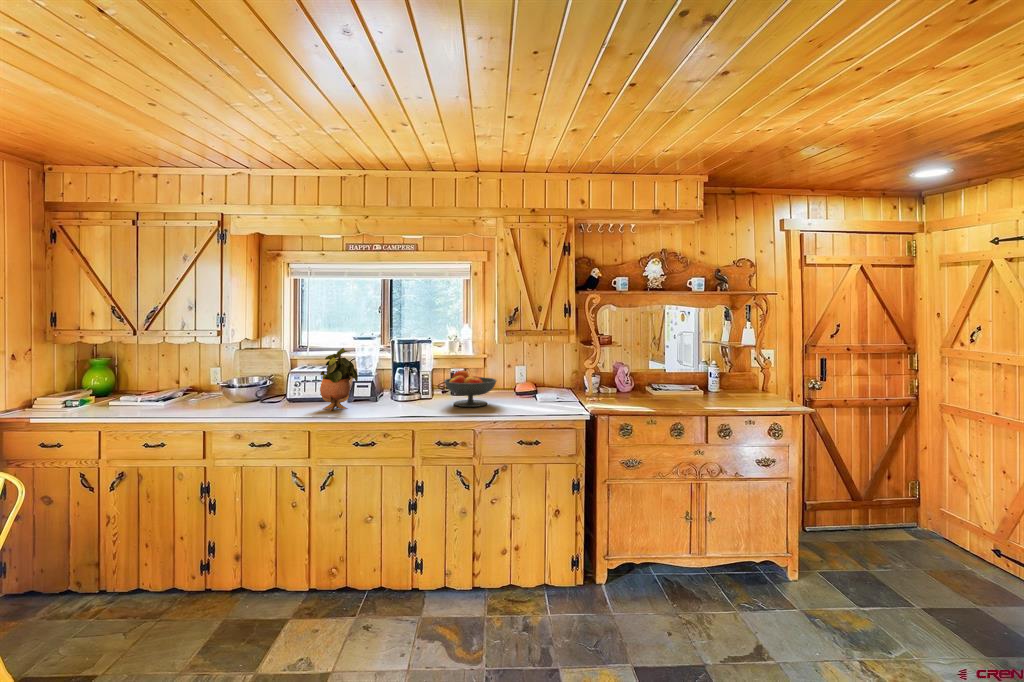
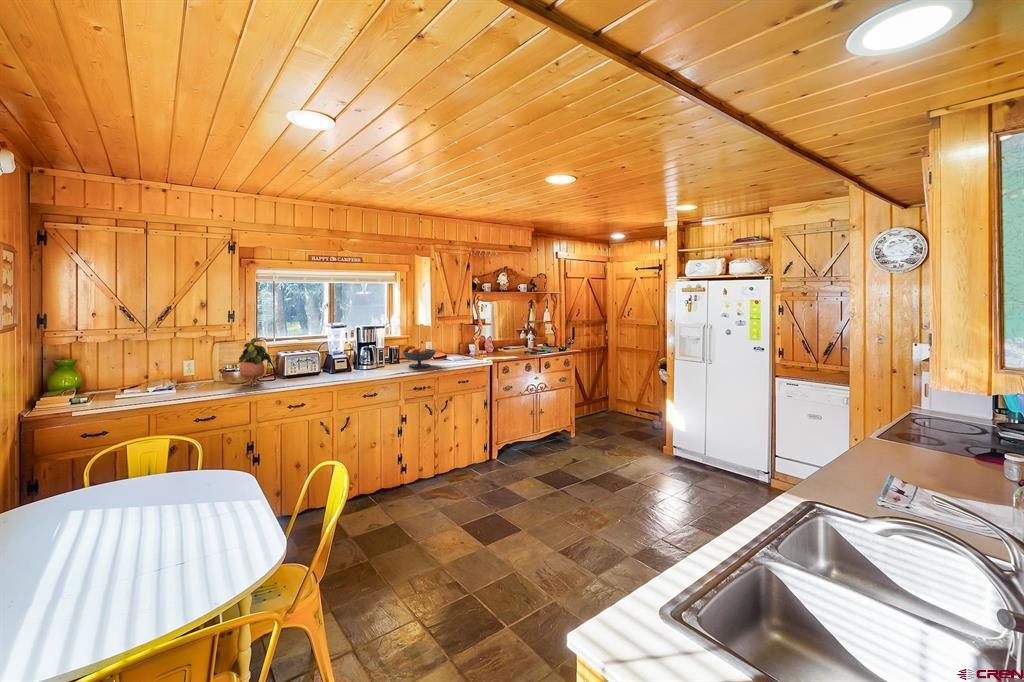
potted plant: present [320,348,358,411] -> present [239,338,271,386]

